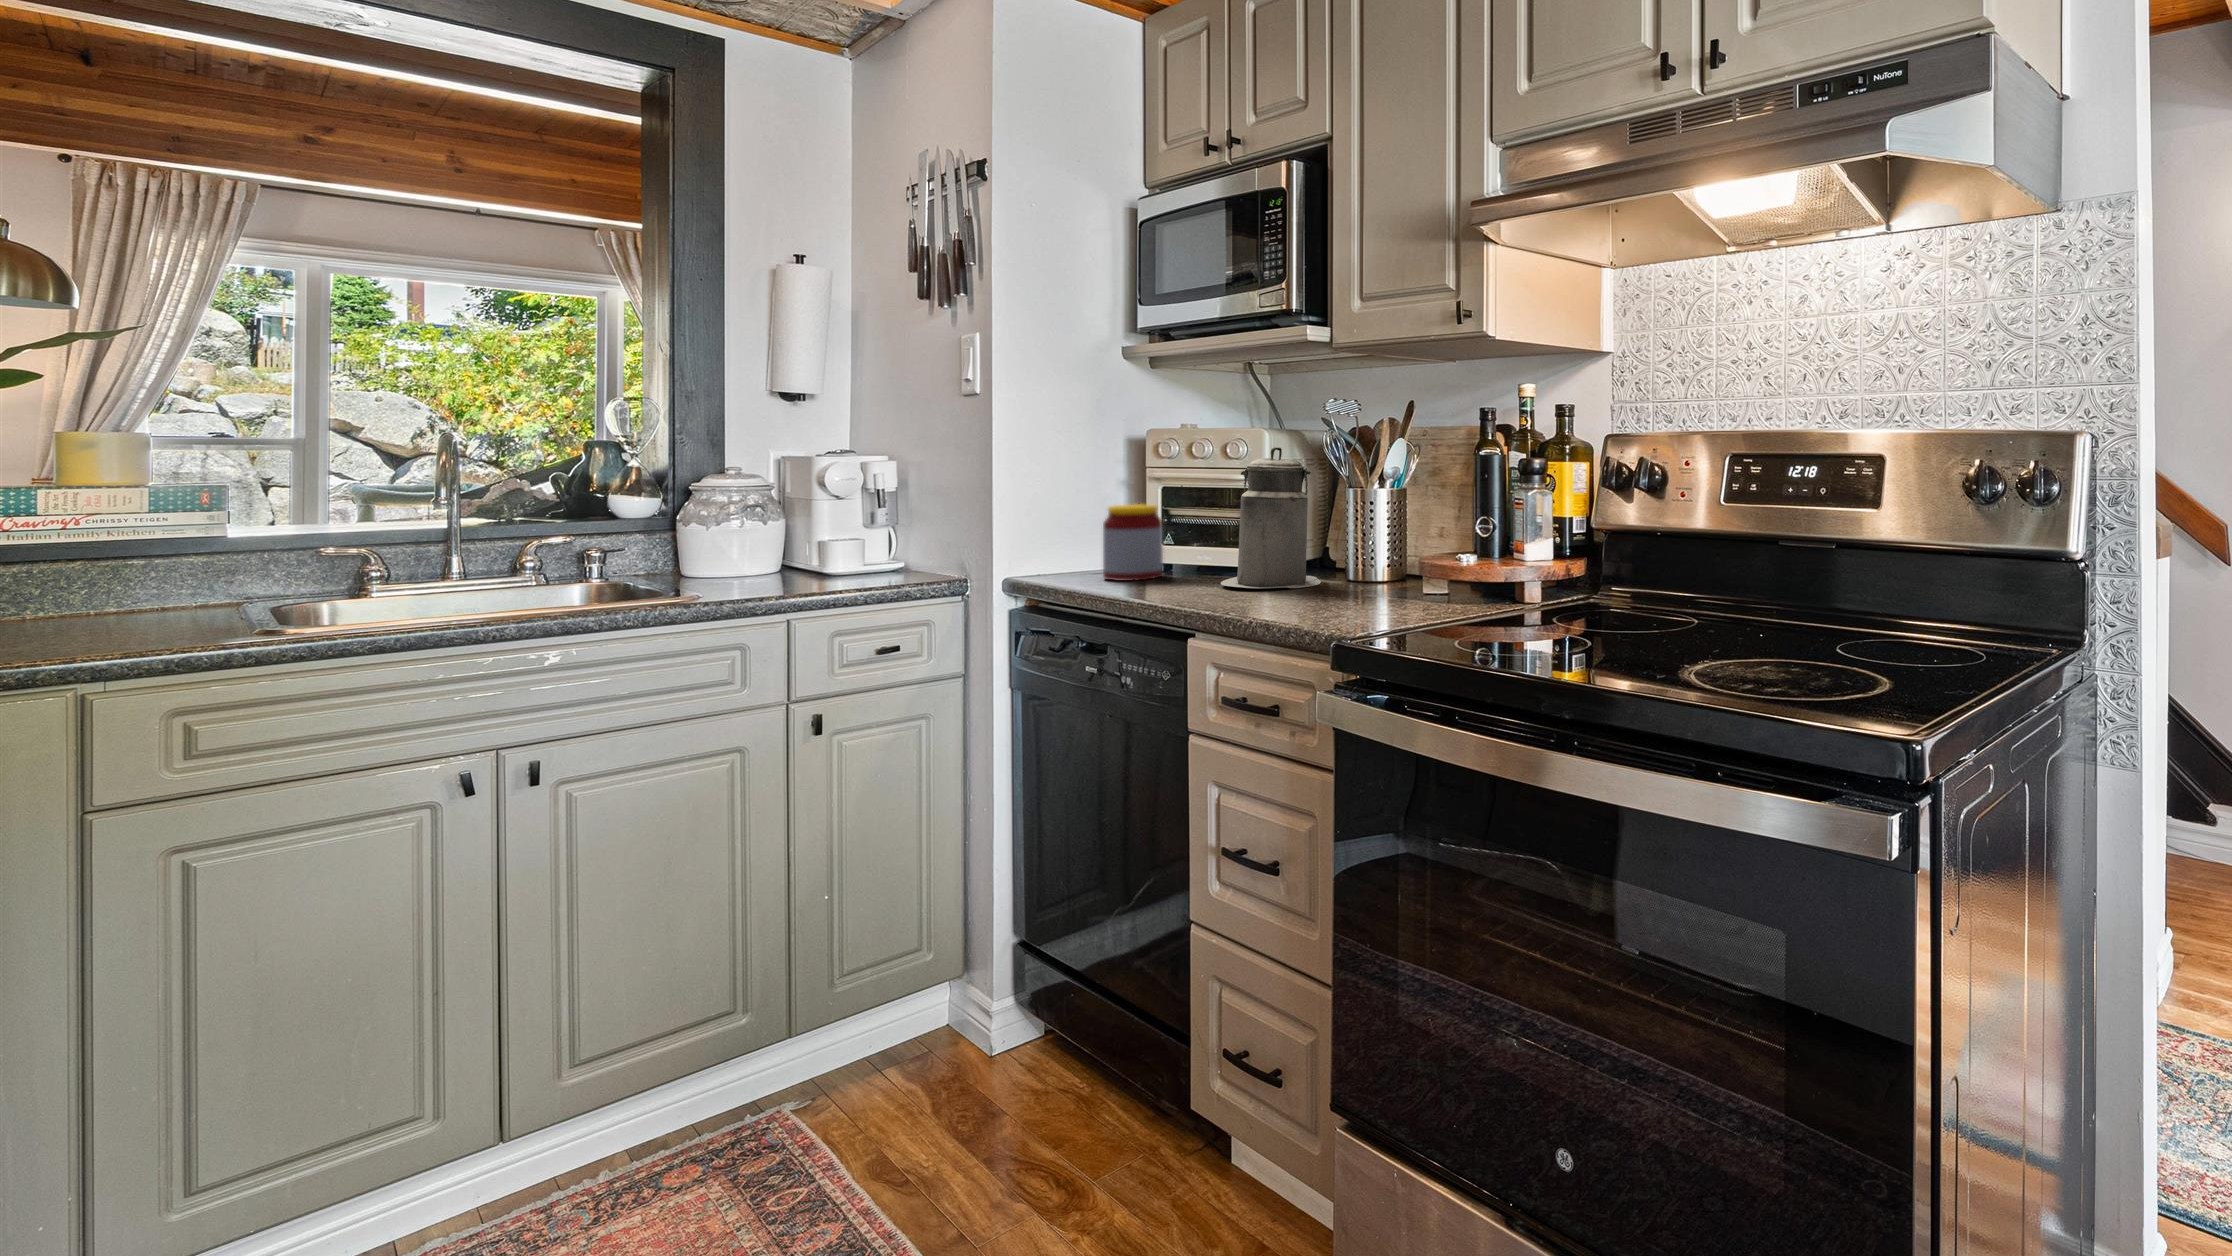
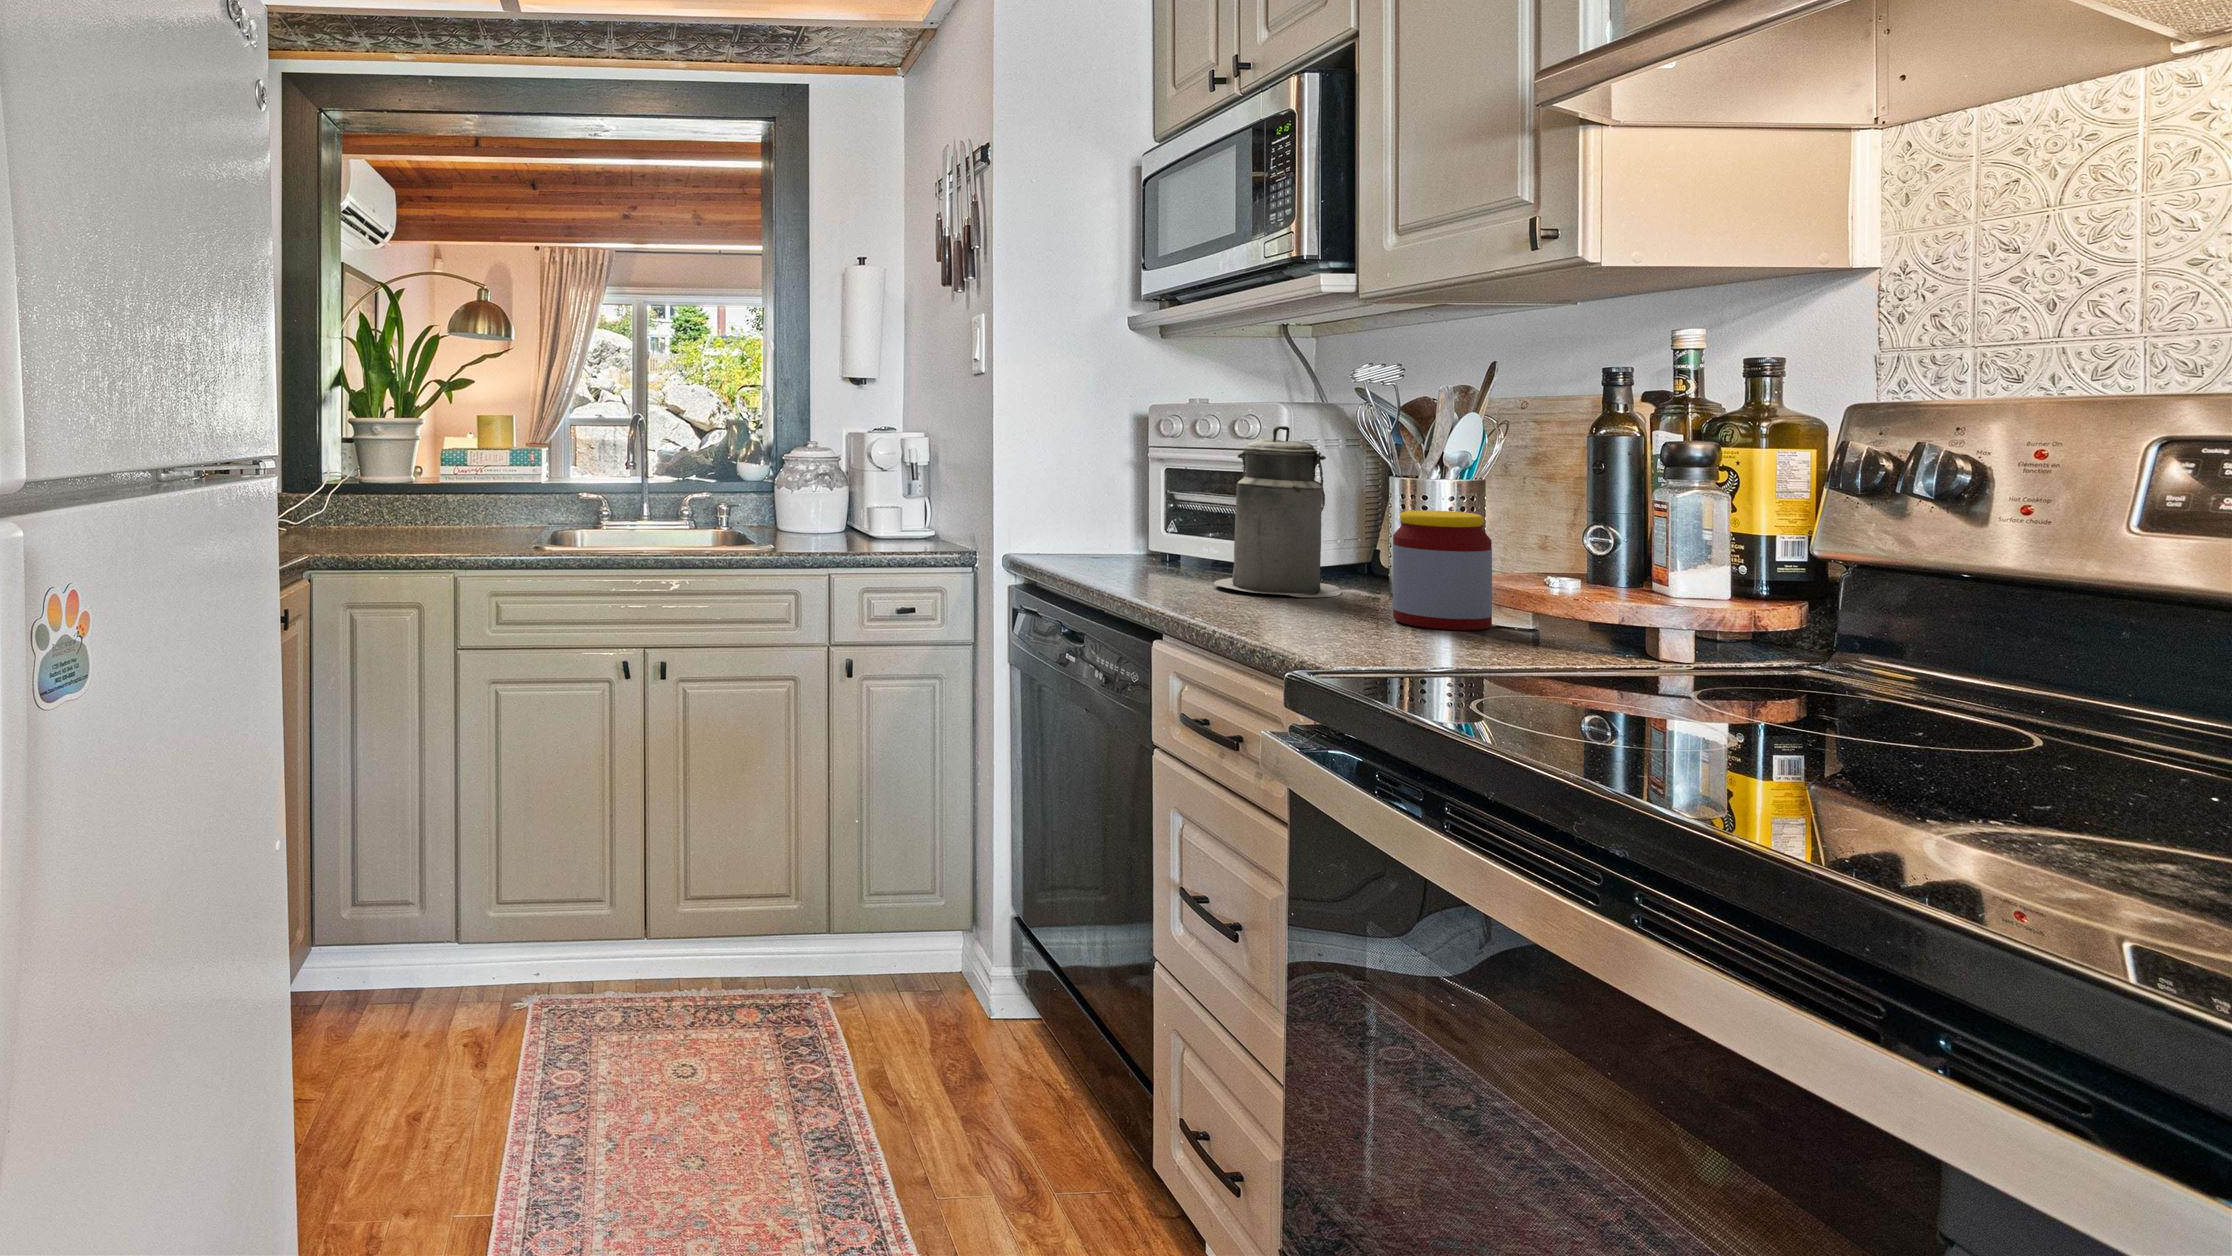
jar: present [1103,504,1163,581] -> present [1393,510,1492,630]

